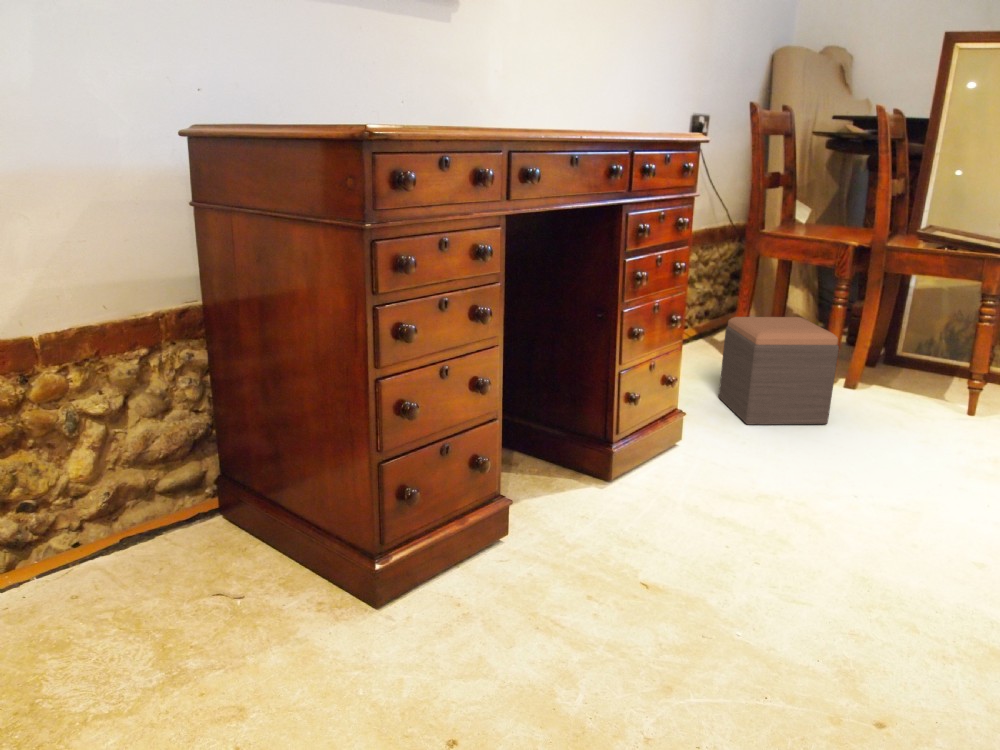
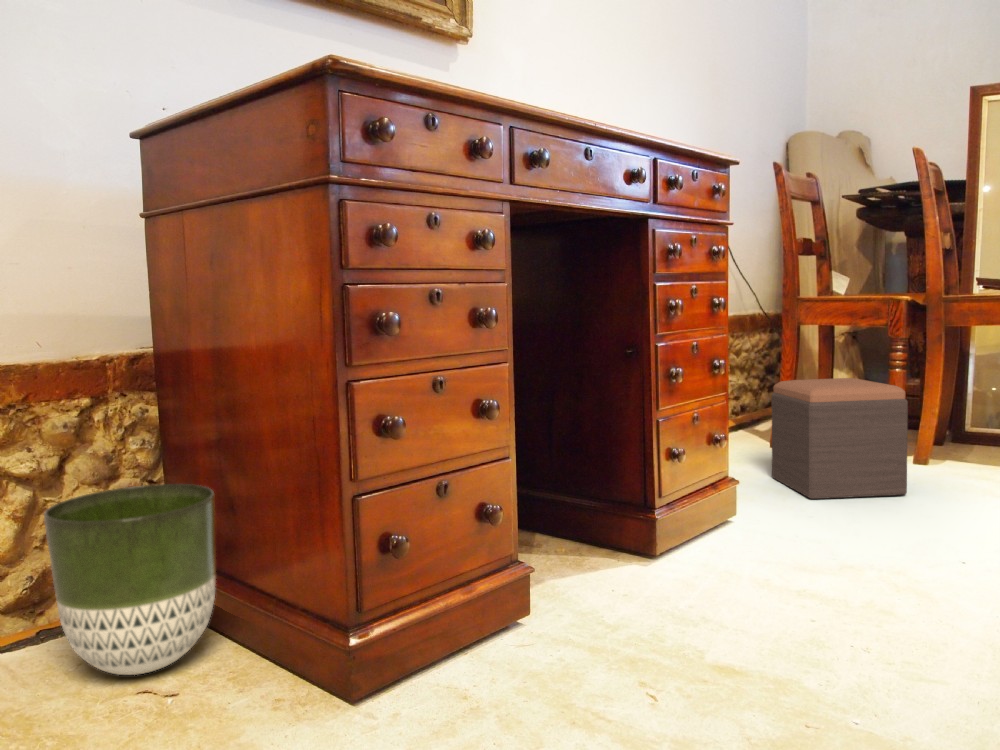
planter: none [131,427,263,578] -> present [44,484,216,675]

